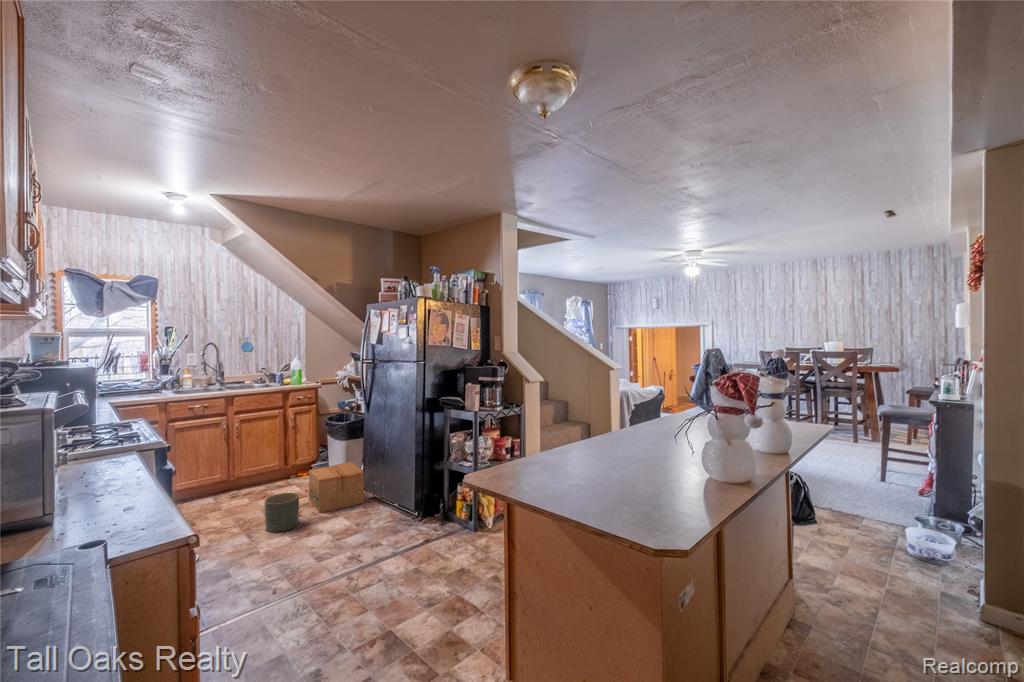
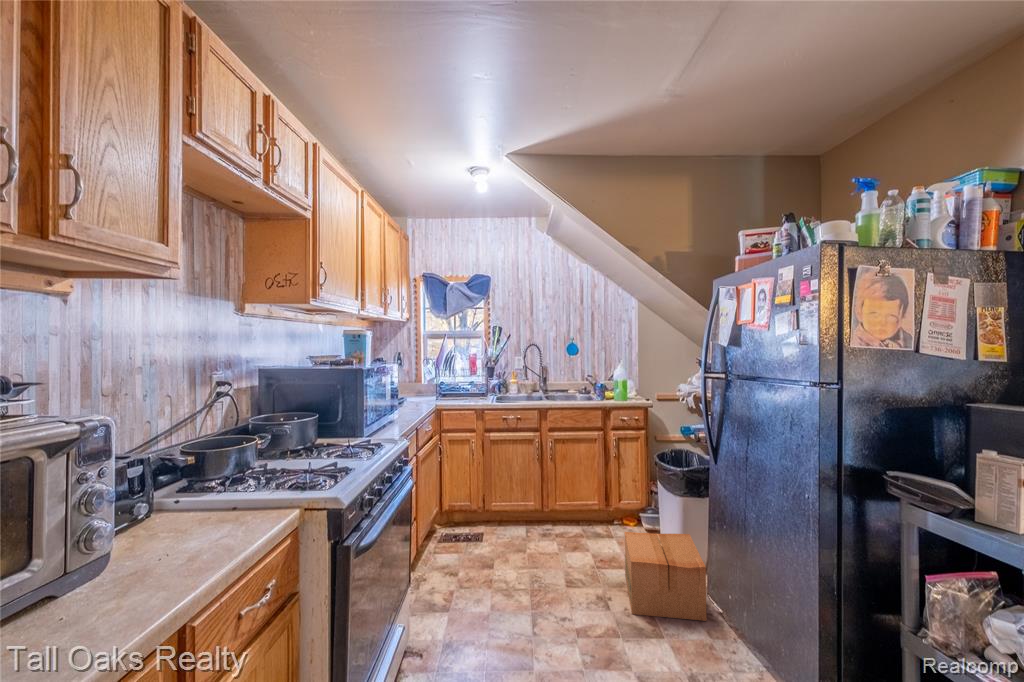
planter: present [264,493,299,532] -> none [551,565,598,634]

